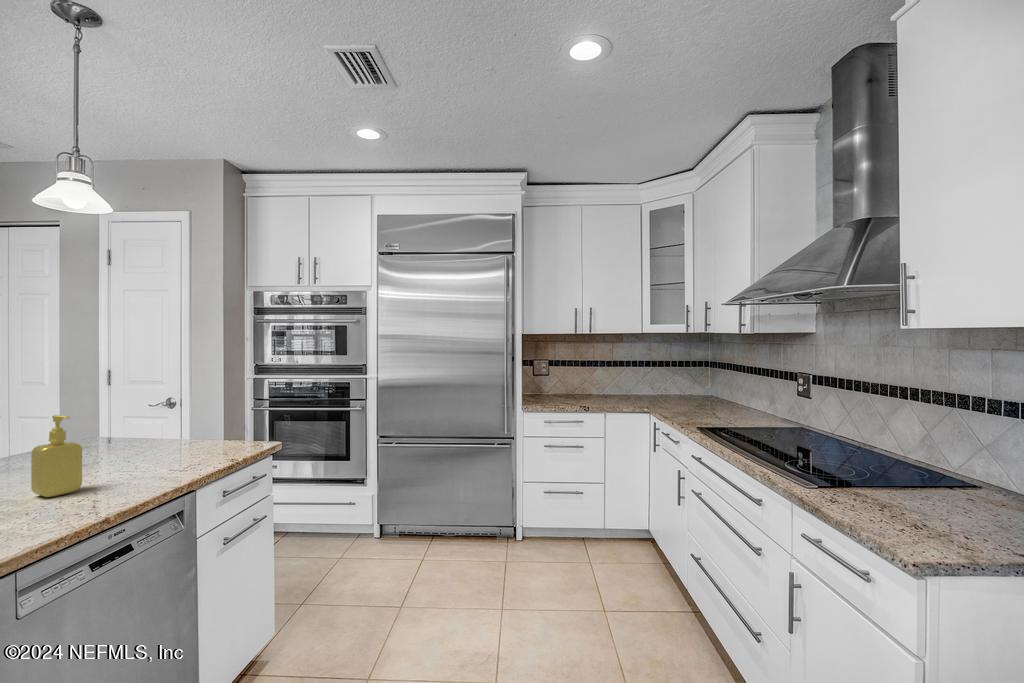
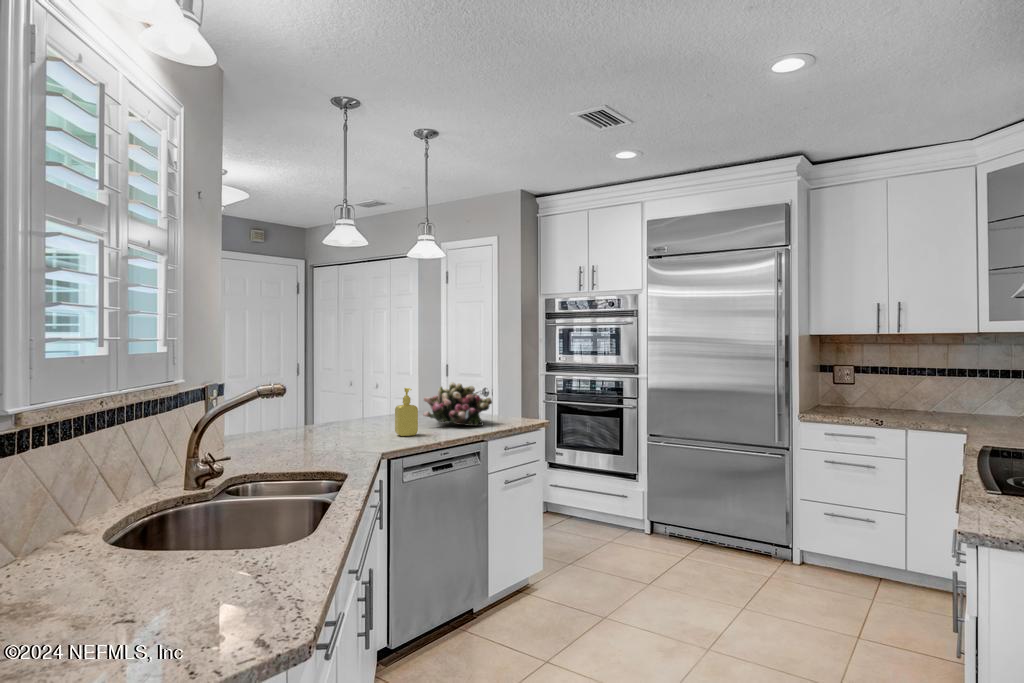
flower arrangement: none [87,398,208,460] -> present [423,382,492,426]

